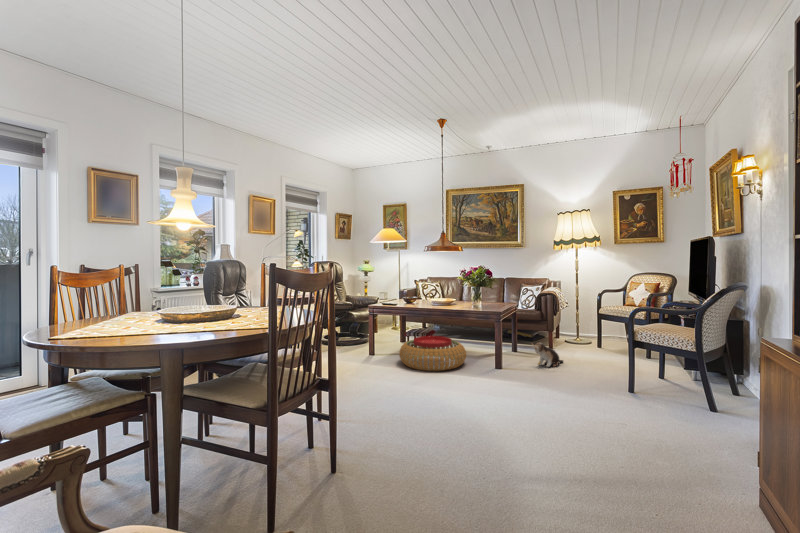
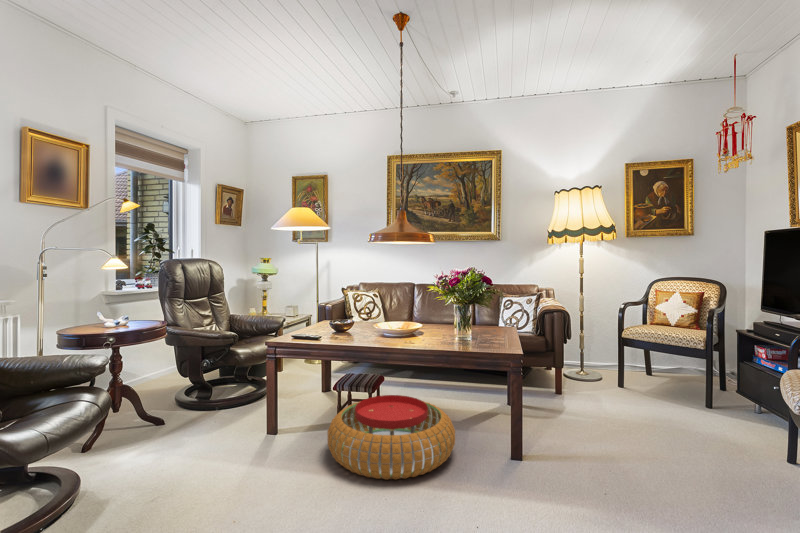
plush toy: present [532,343,563,367] -> none [568,403,609,447]

